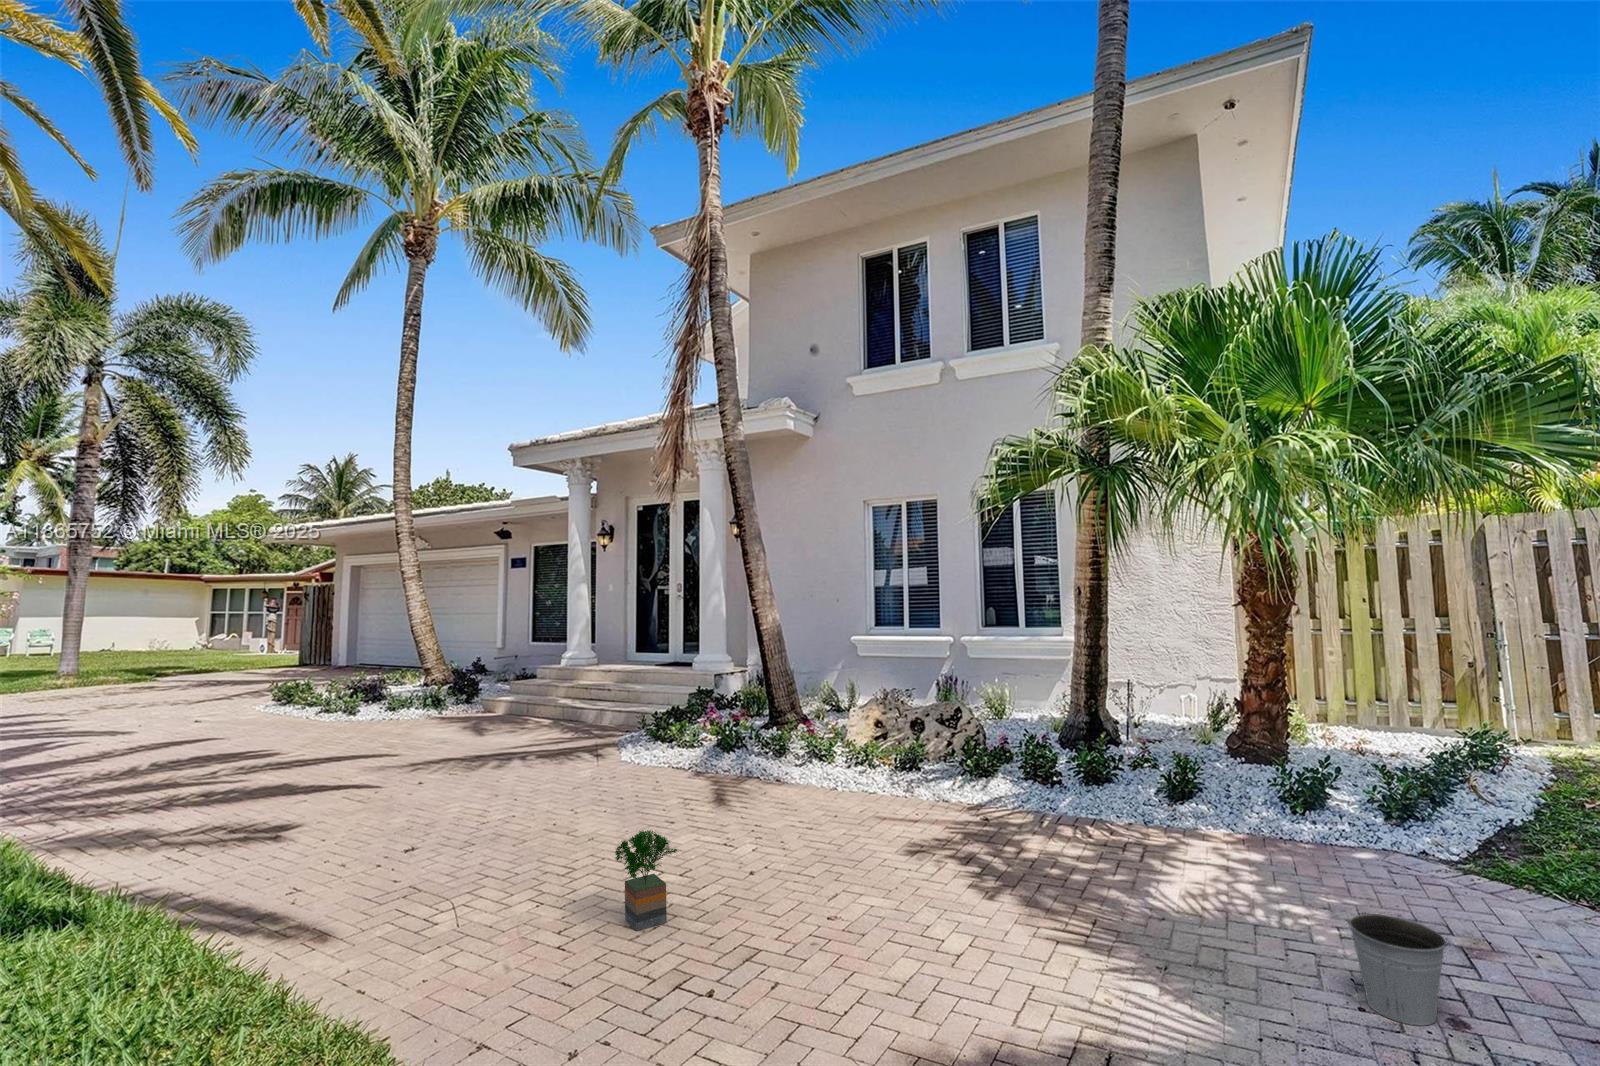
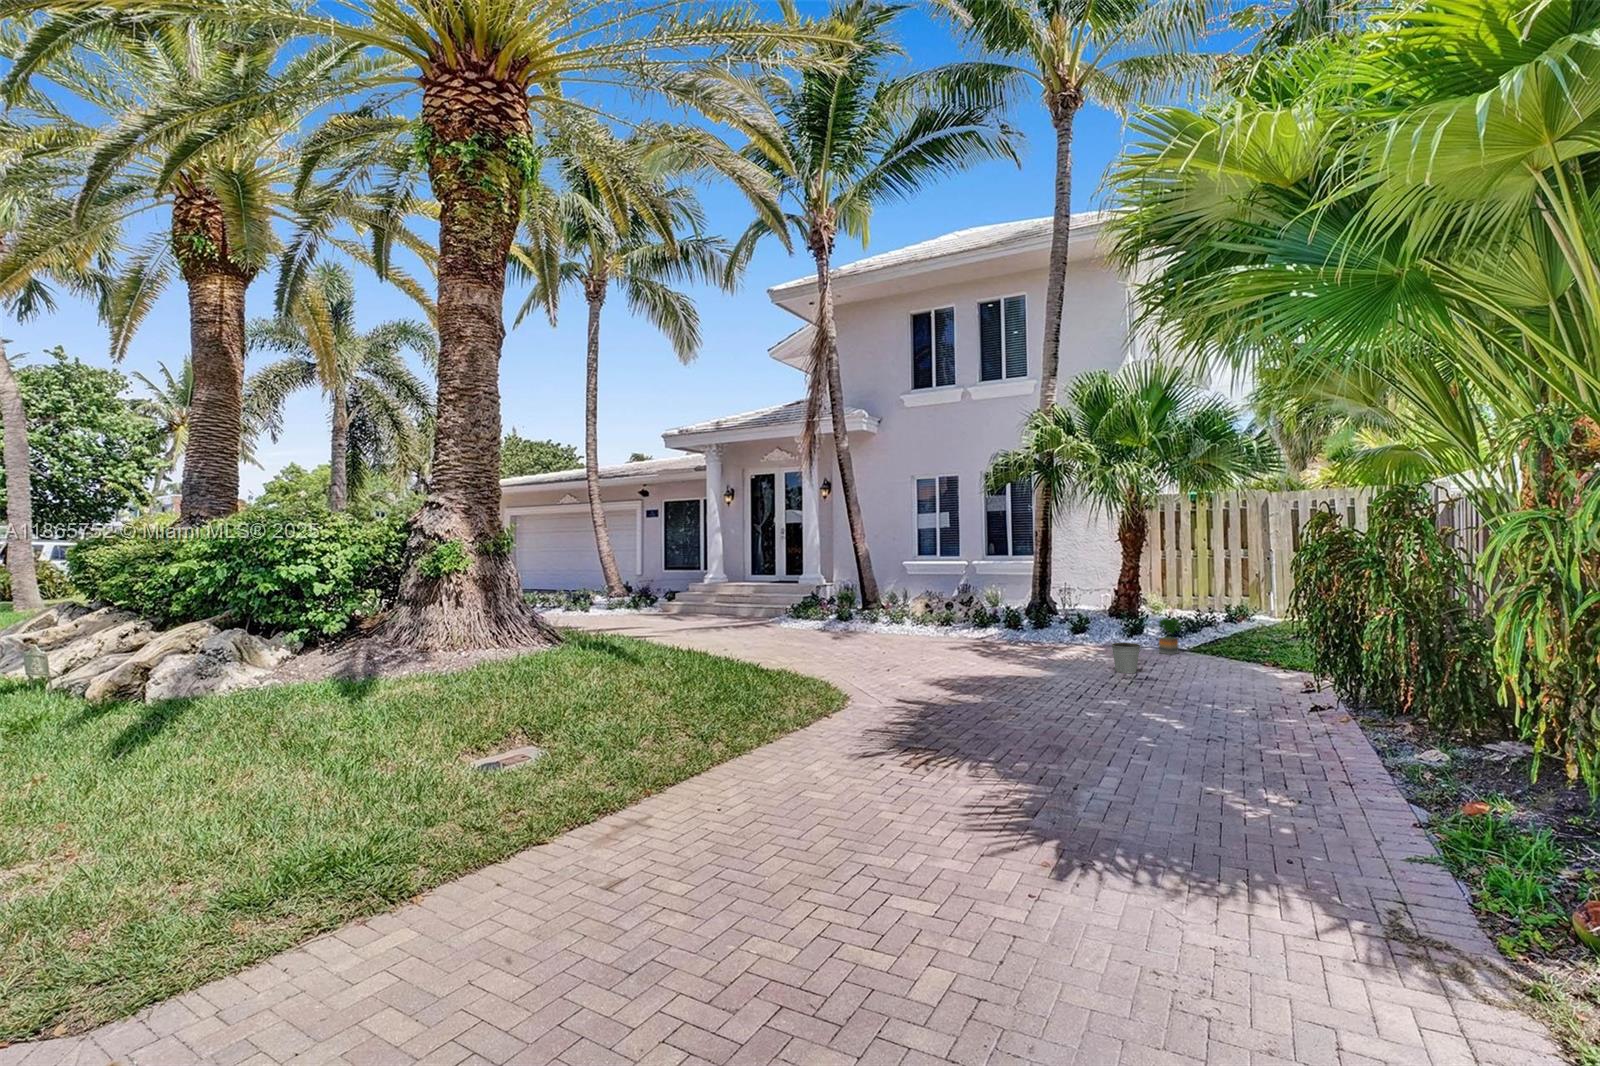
potted tree: present [615,830,678,931] -> present [1159,619,1180,655]

